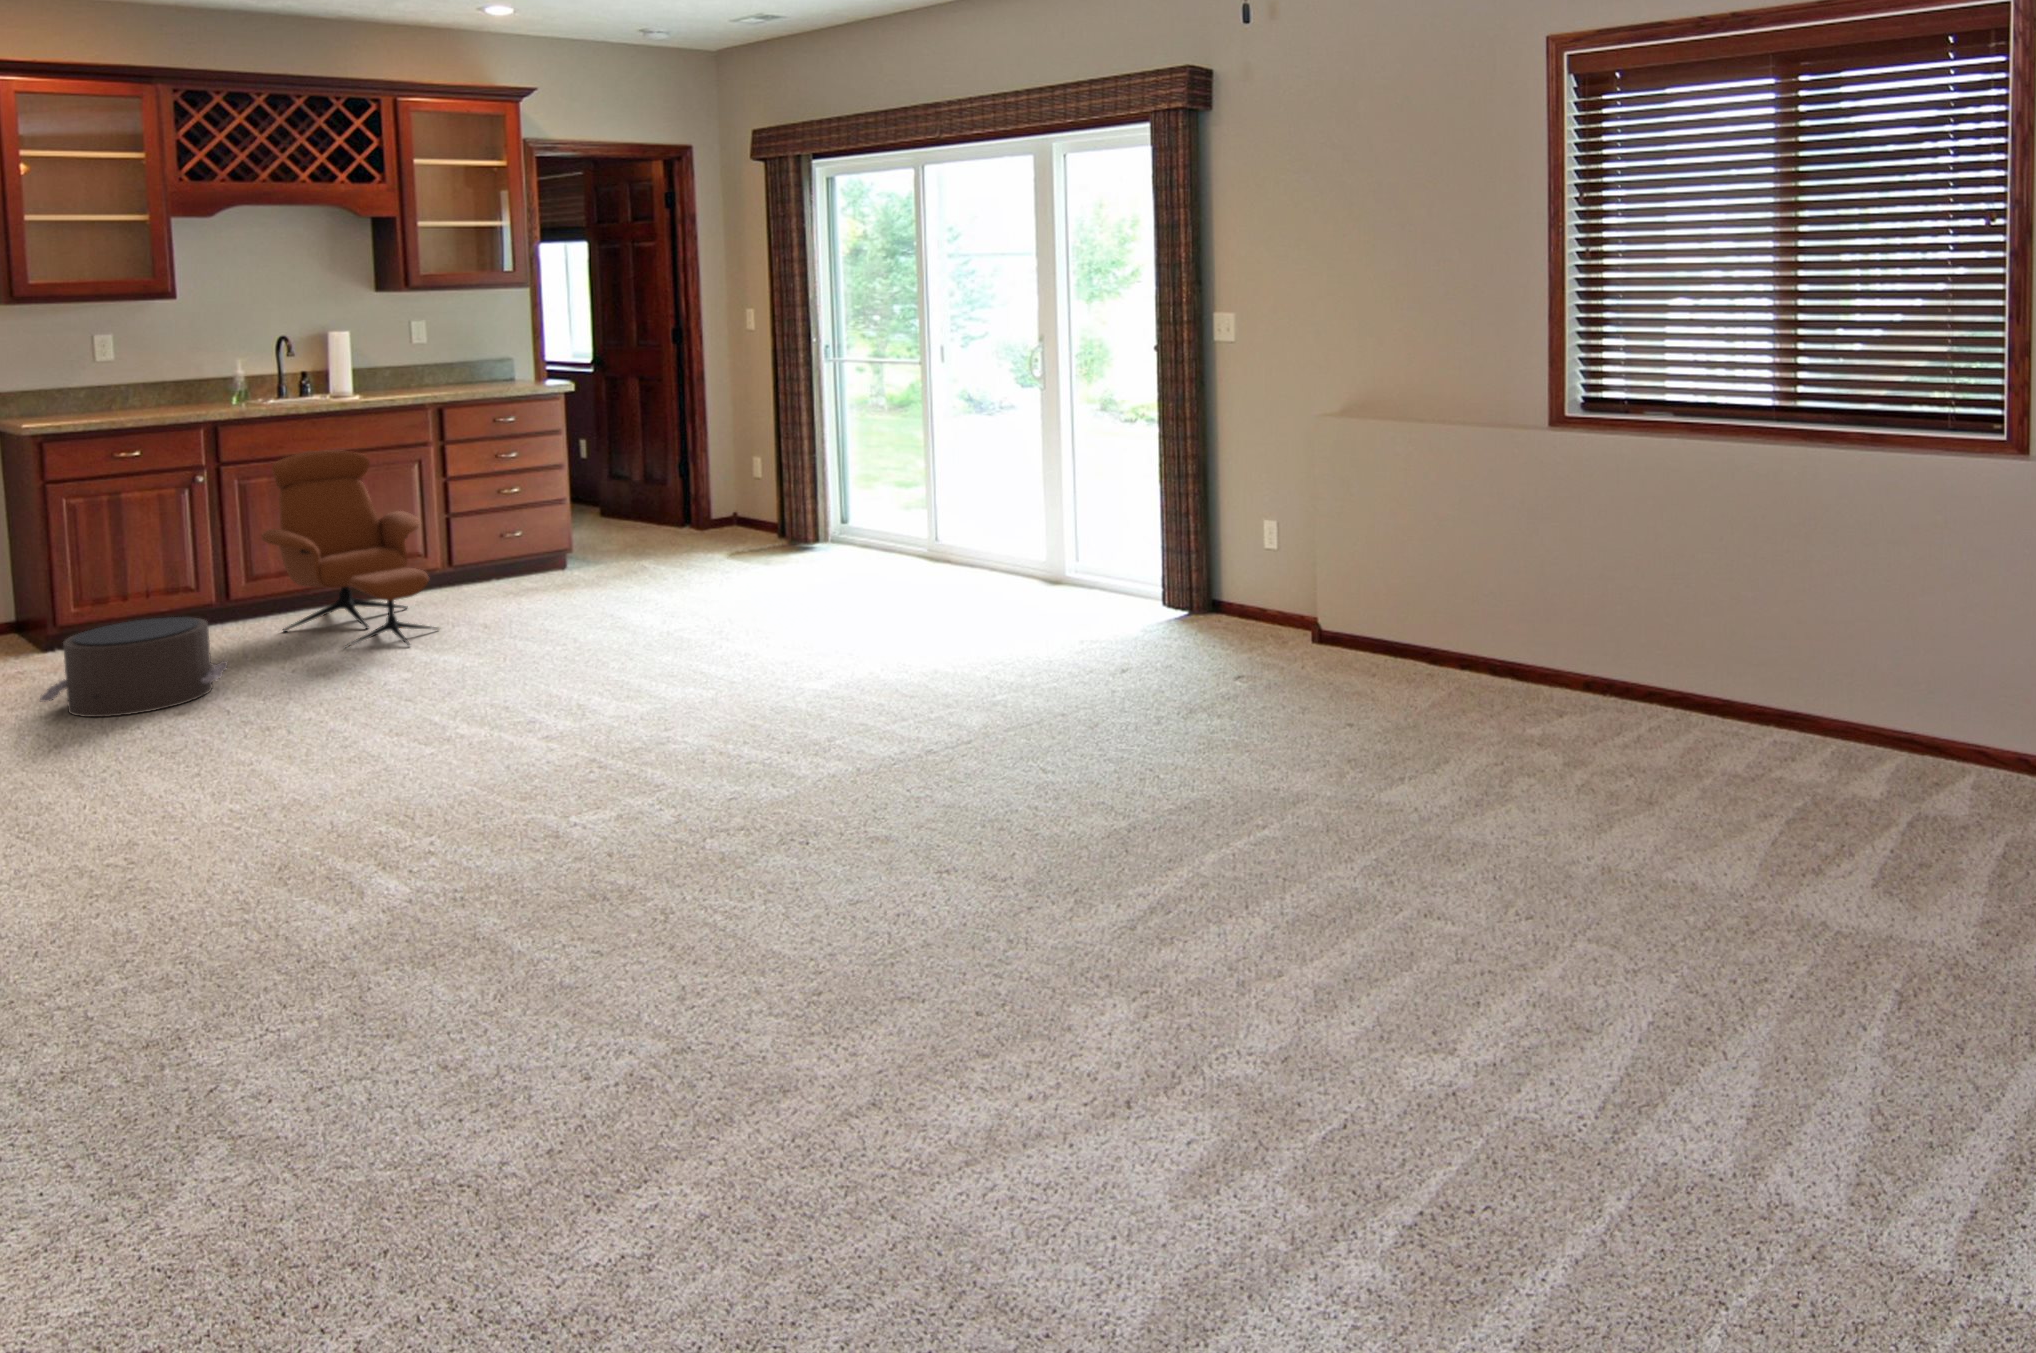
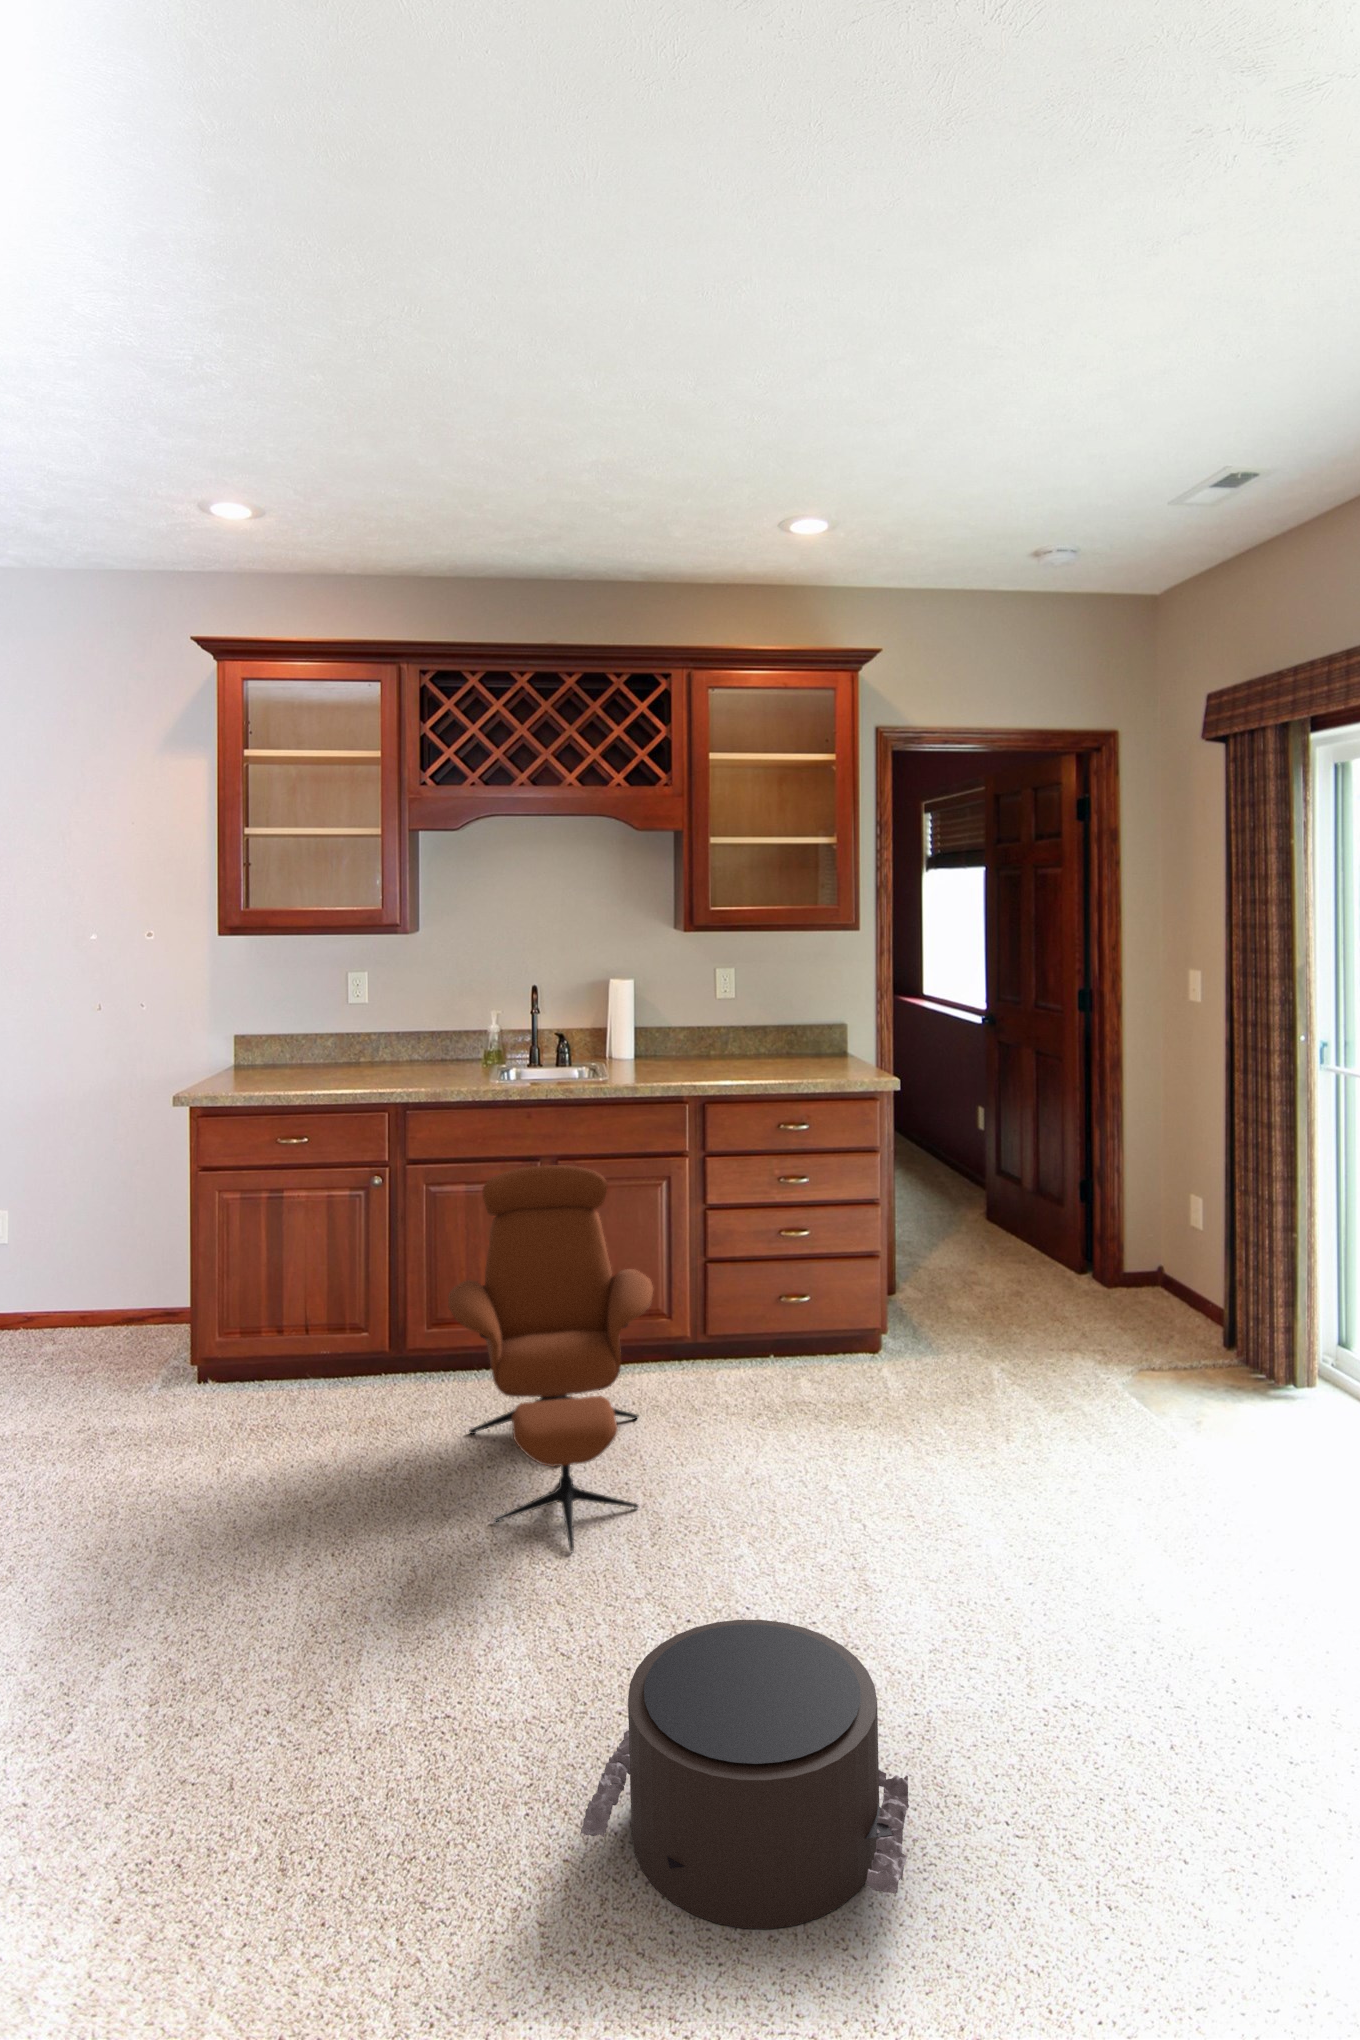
pouf: present [40,617,227,717] -> present [580,1620,909,1929]

